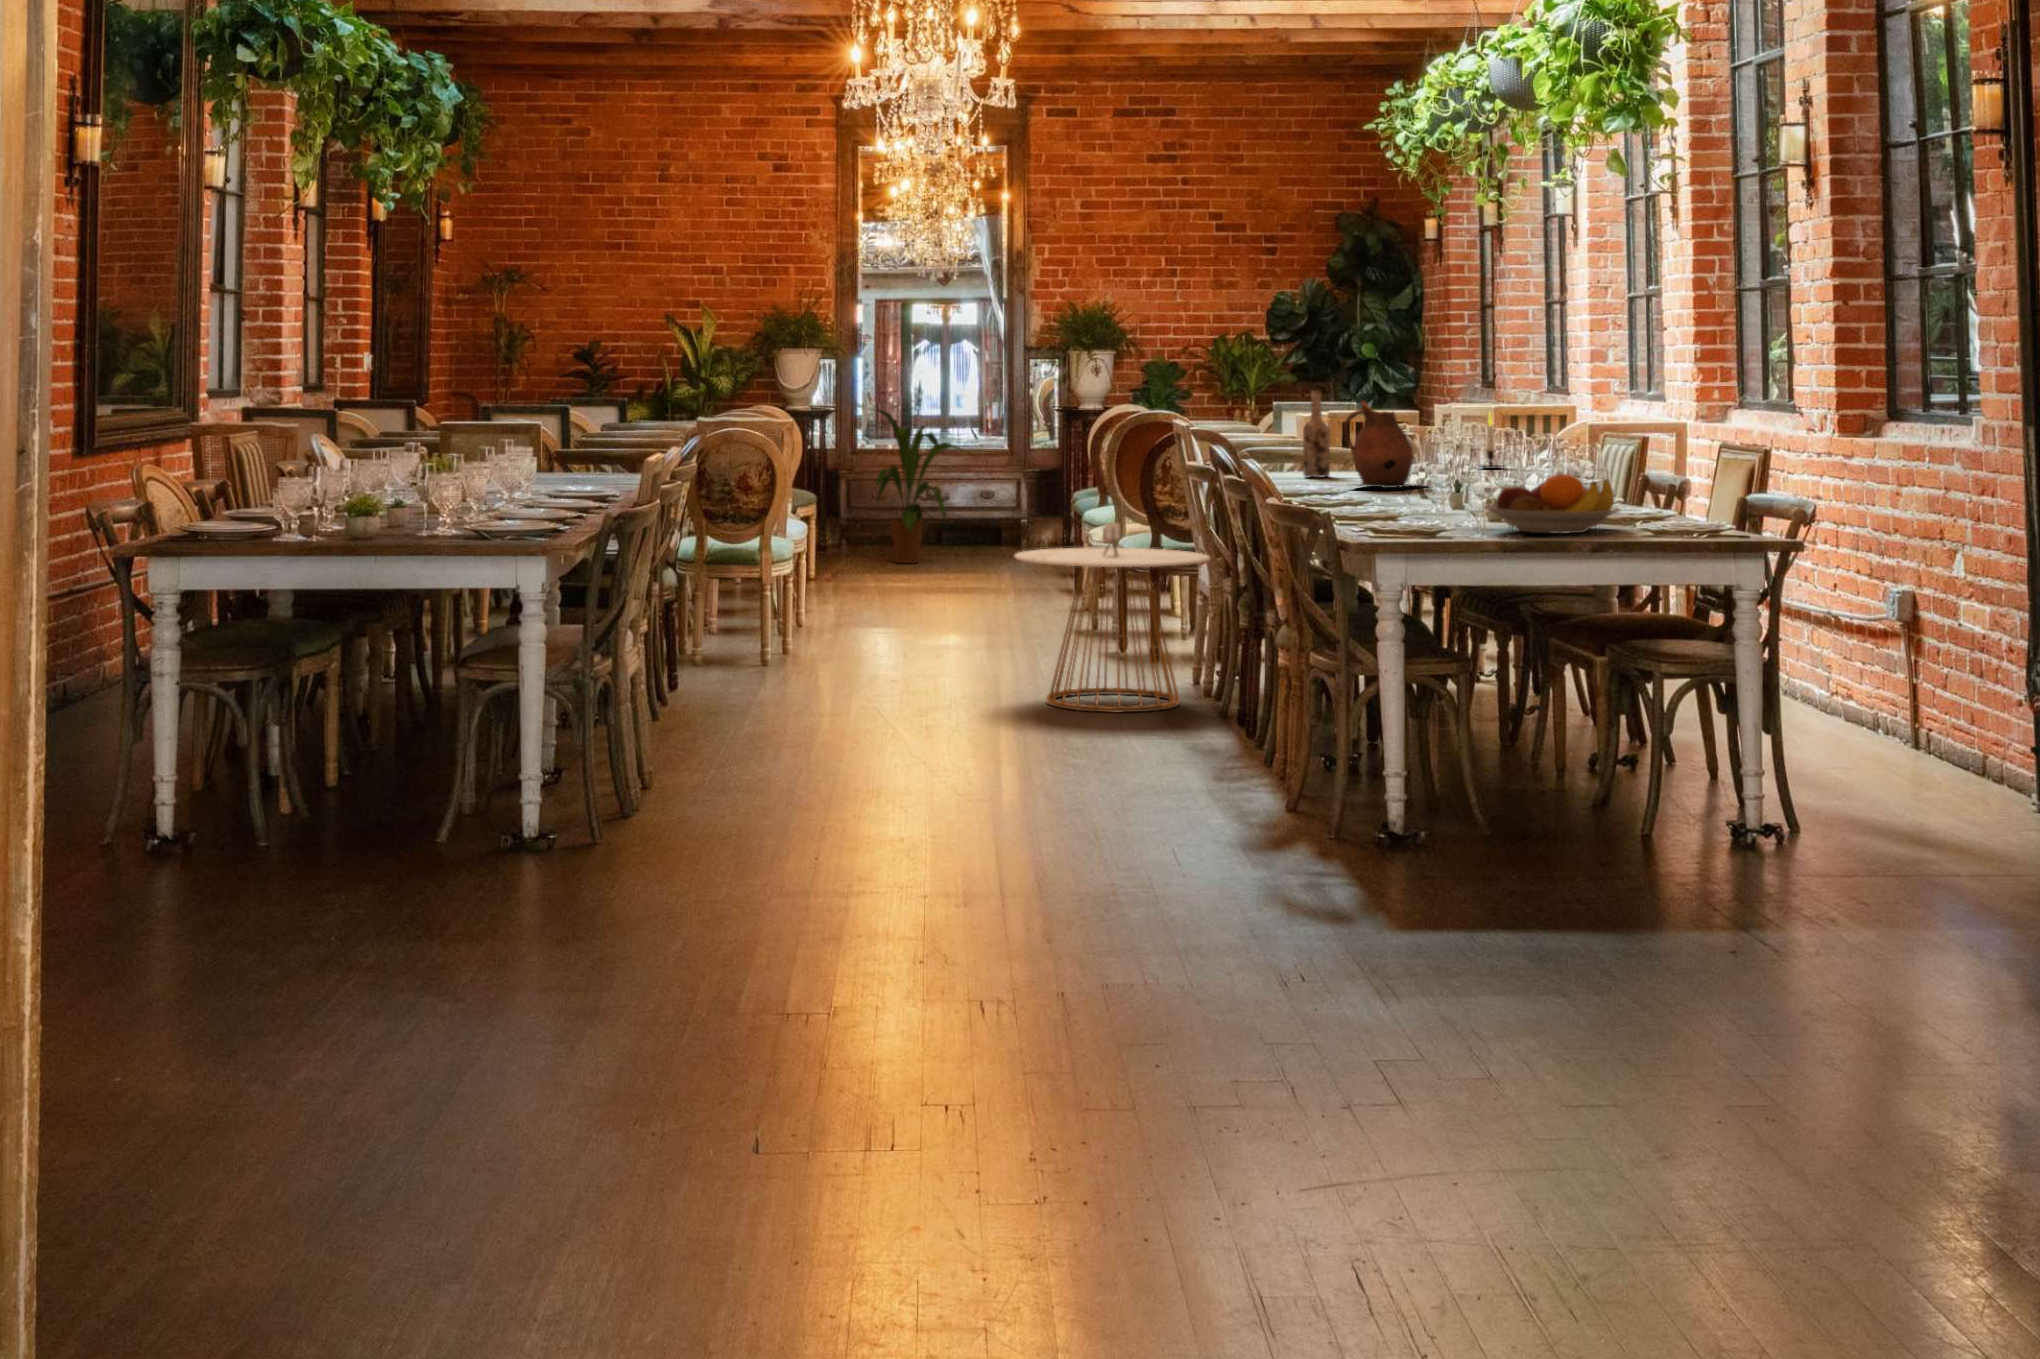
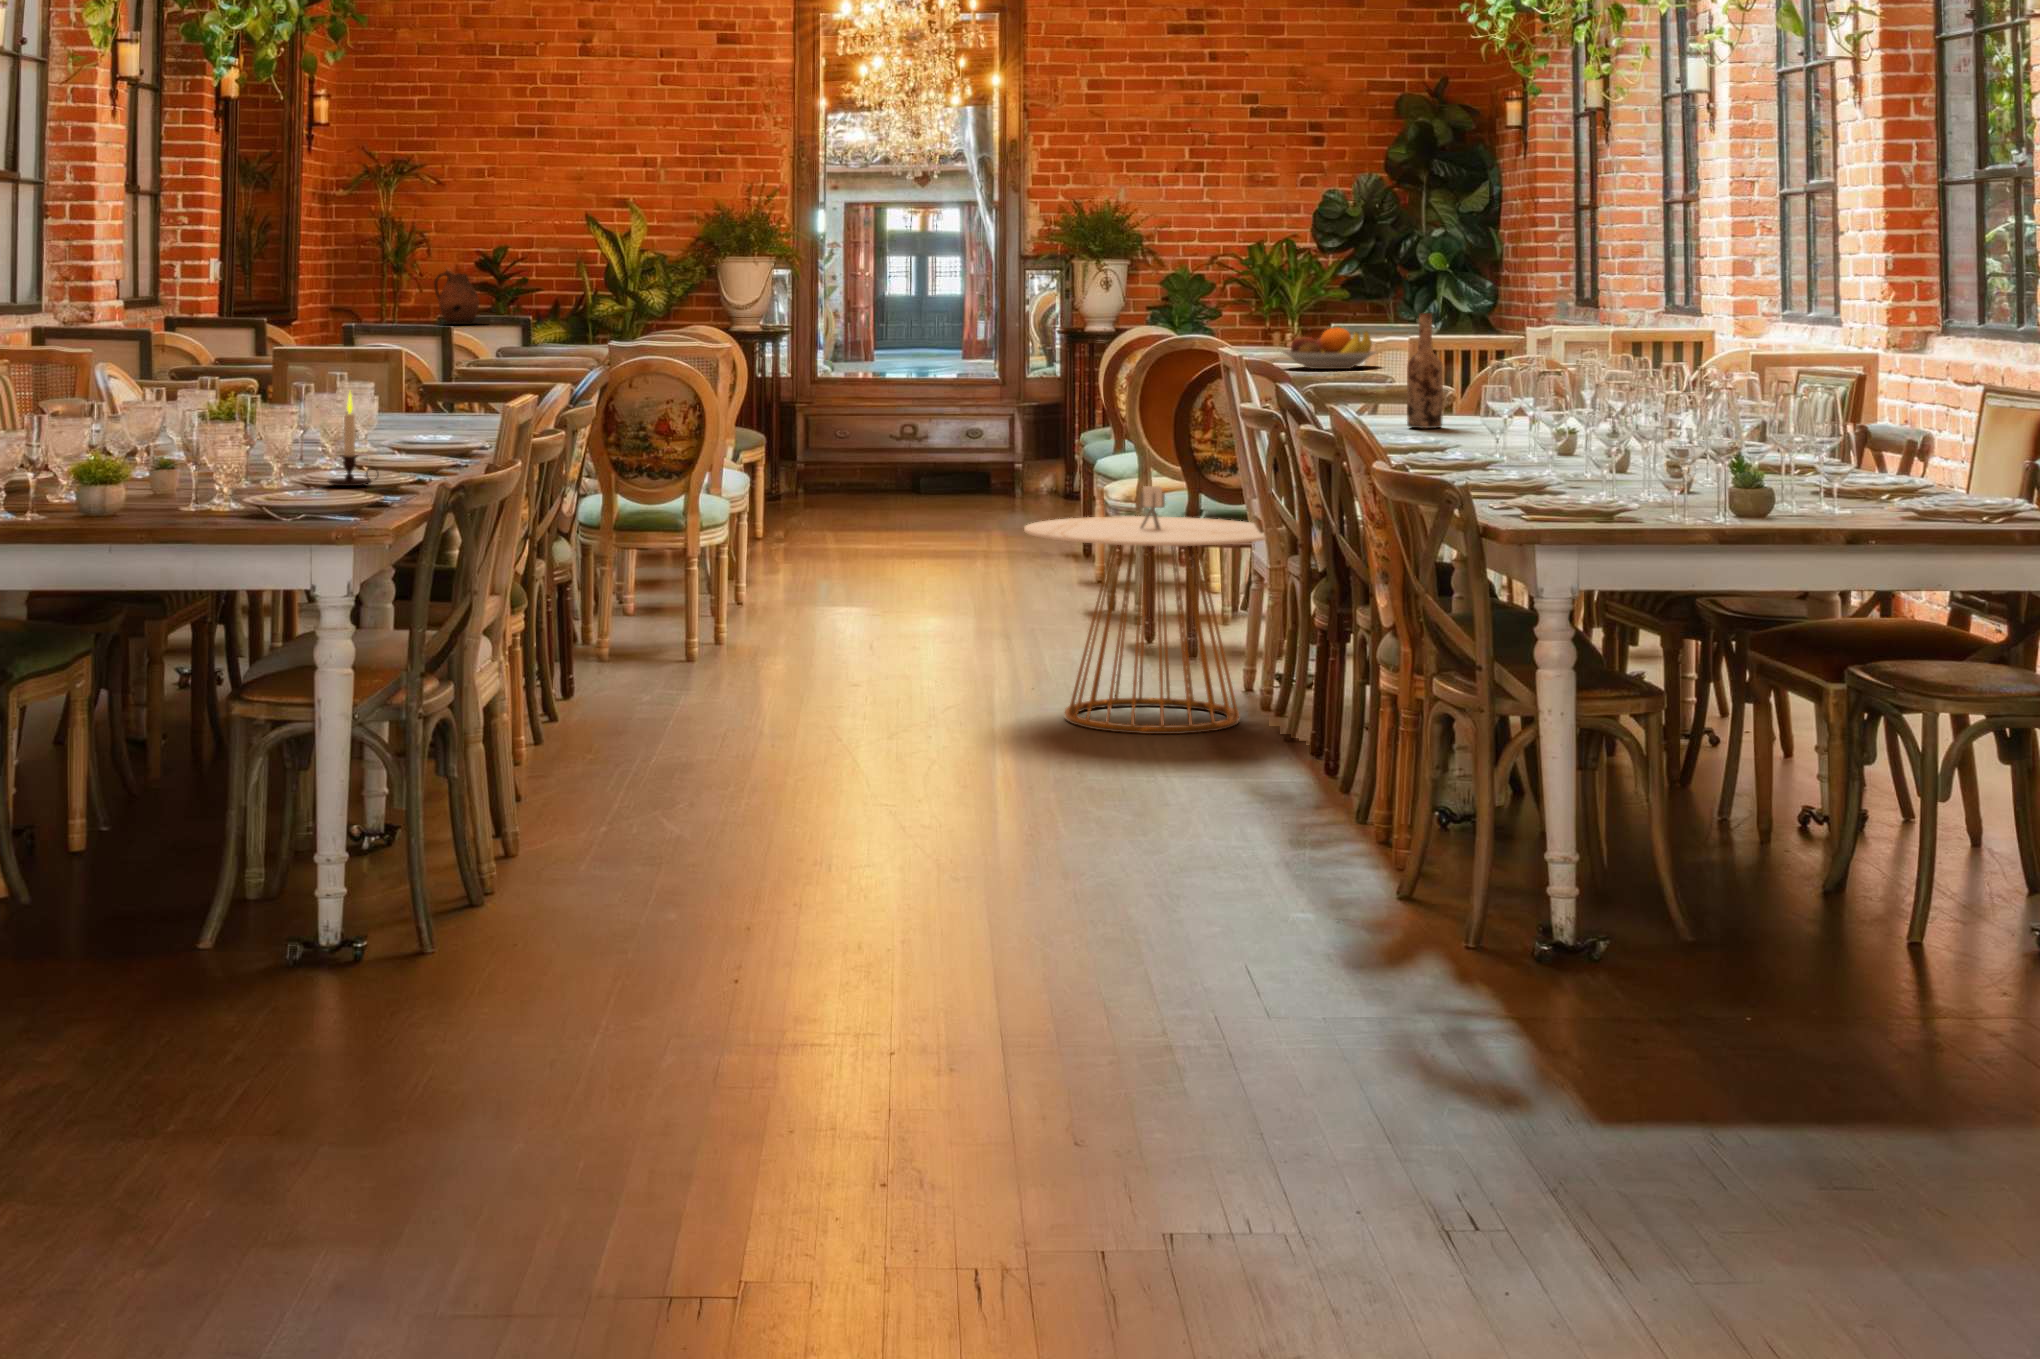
ceramic pitcher: present [1344,402,1428,488] -> present [434,267,479,324]
house plant: present [876,410,968,564] -> none [826,331,954,520]
candle: present [1480,416,1510,469] -> present [328,393,379,486]
fruit bowl: present [1484,474,1620,534] -> present [1282,327,1376,369]

